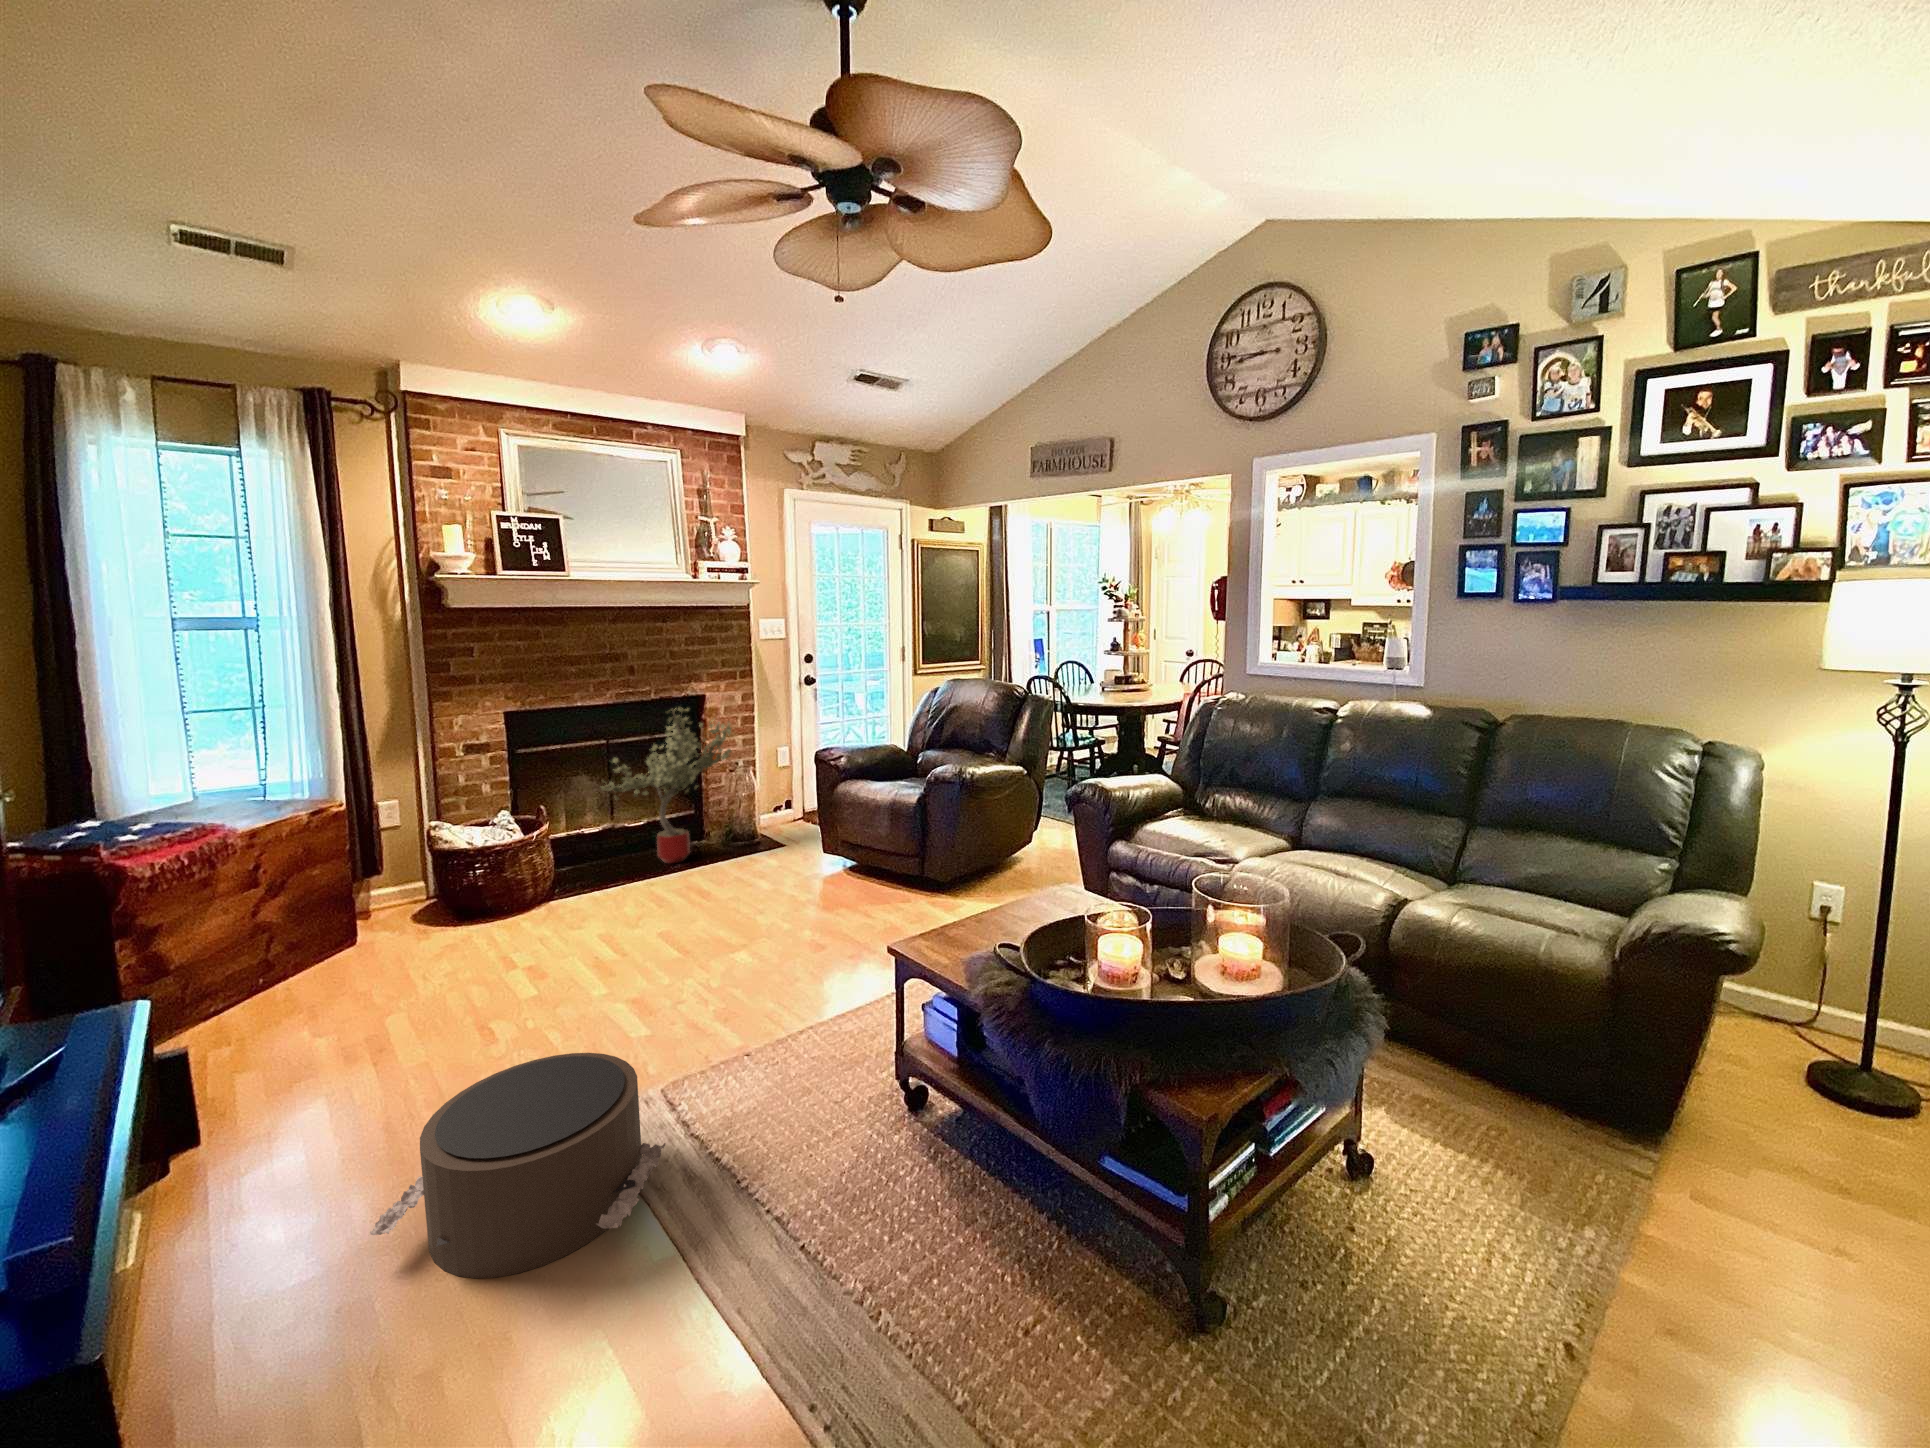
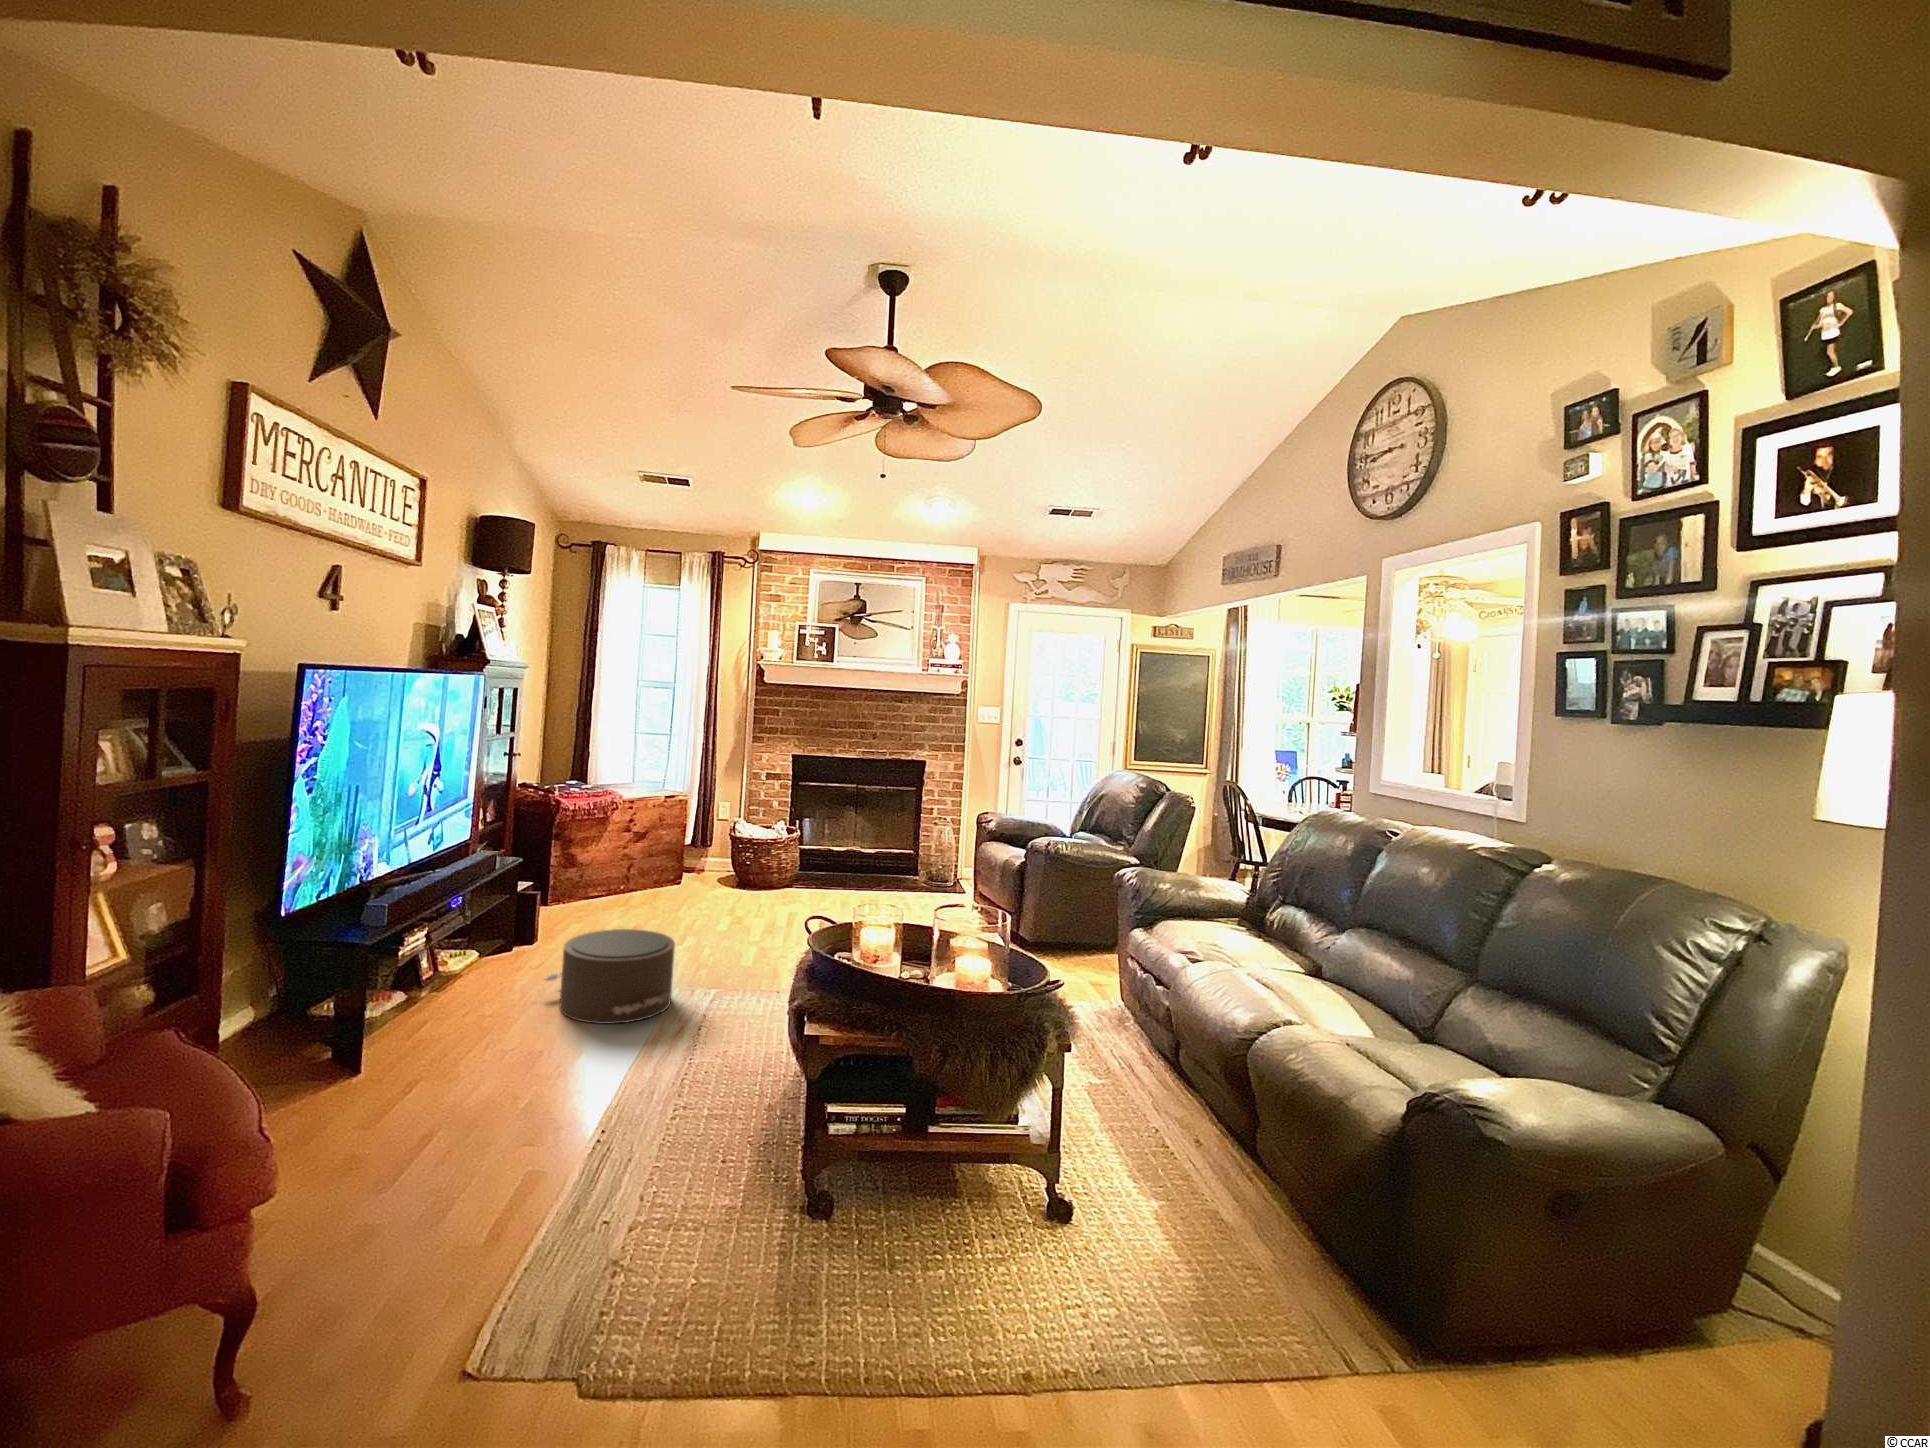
potted tree: present [601,707,732,863] -> none [830,767,931,890]

